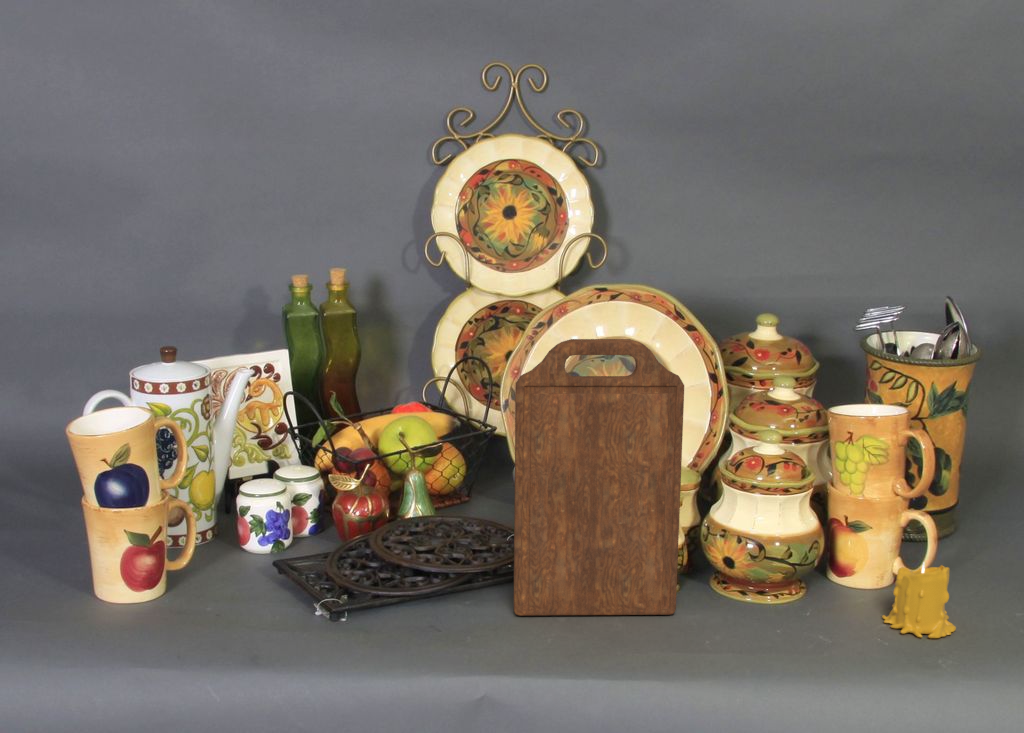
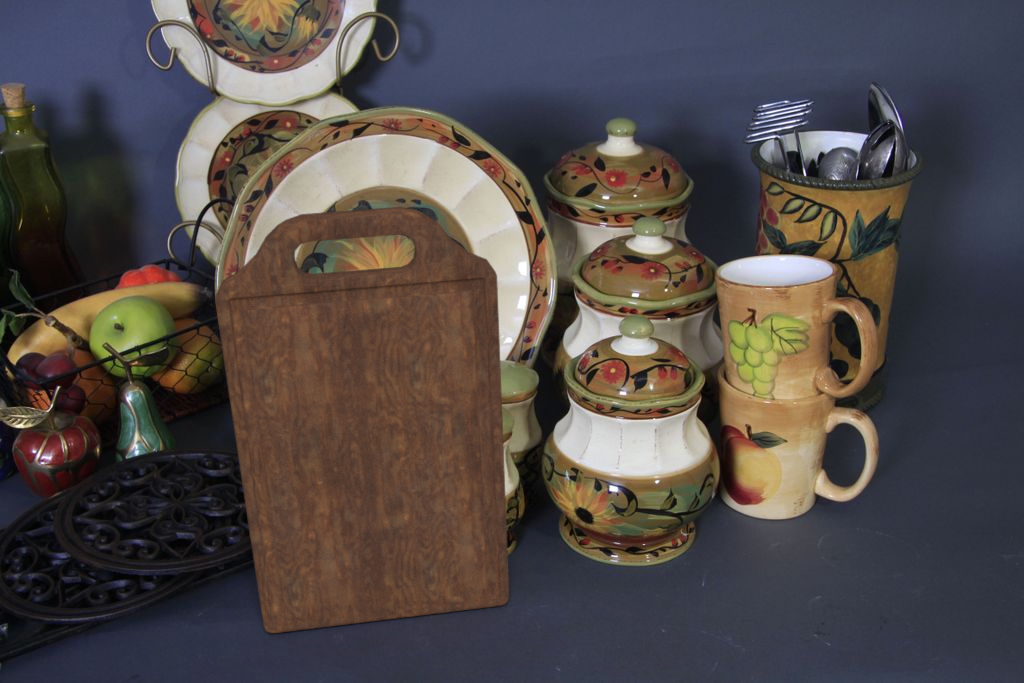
candle: present [882,563,956,638] -> none [807,498,915,617]

